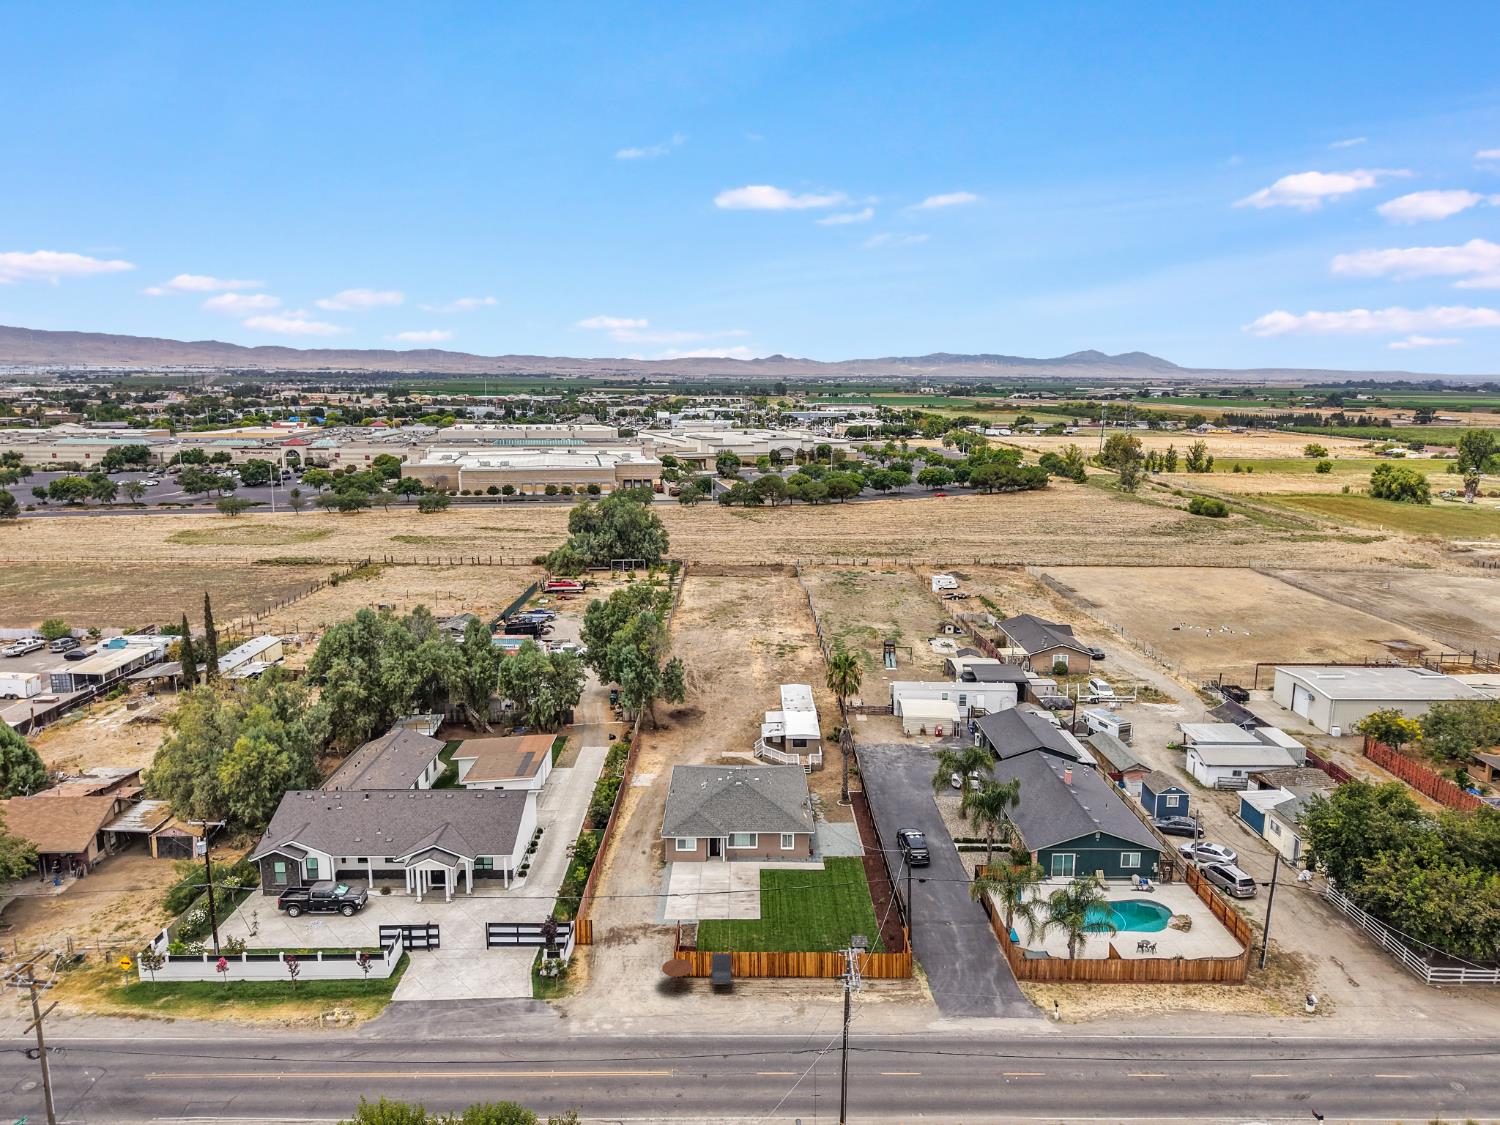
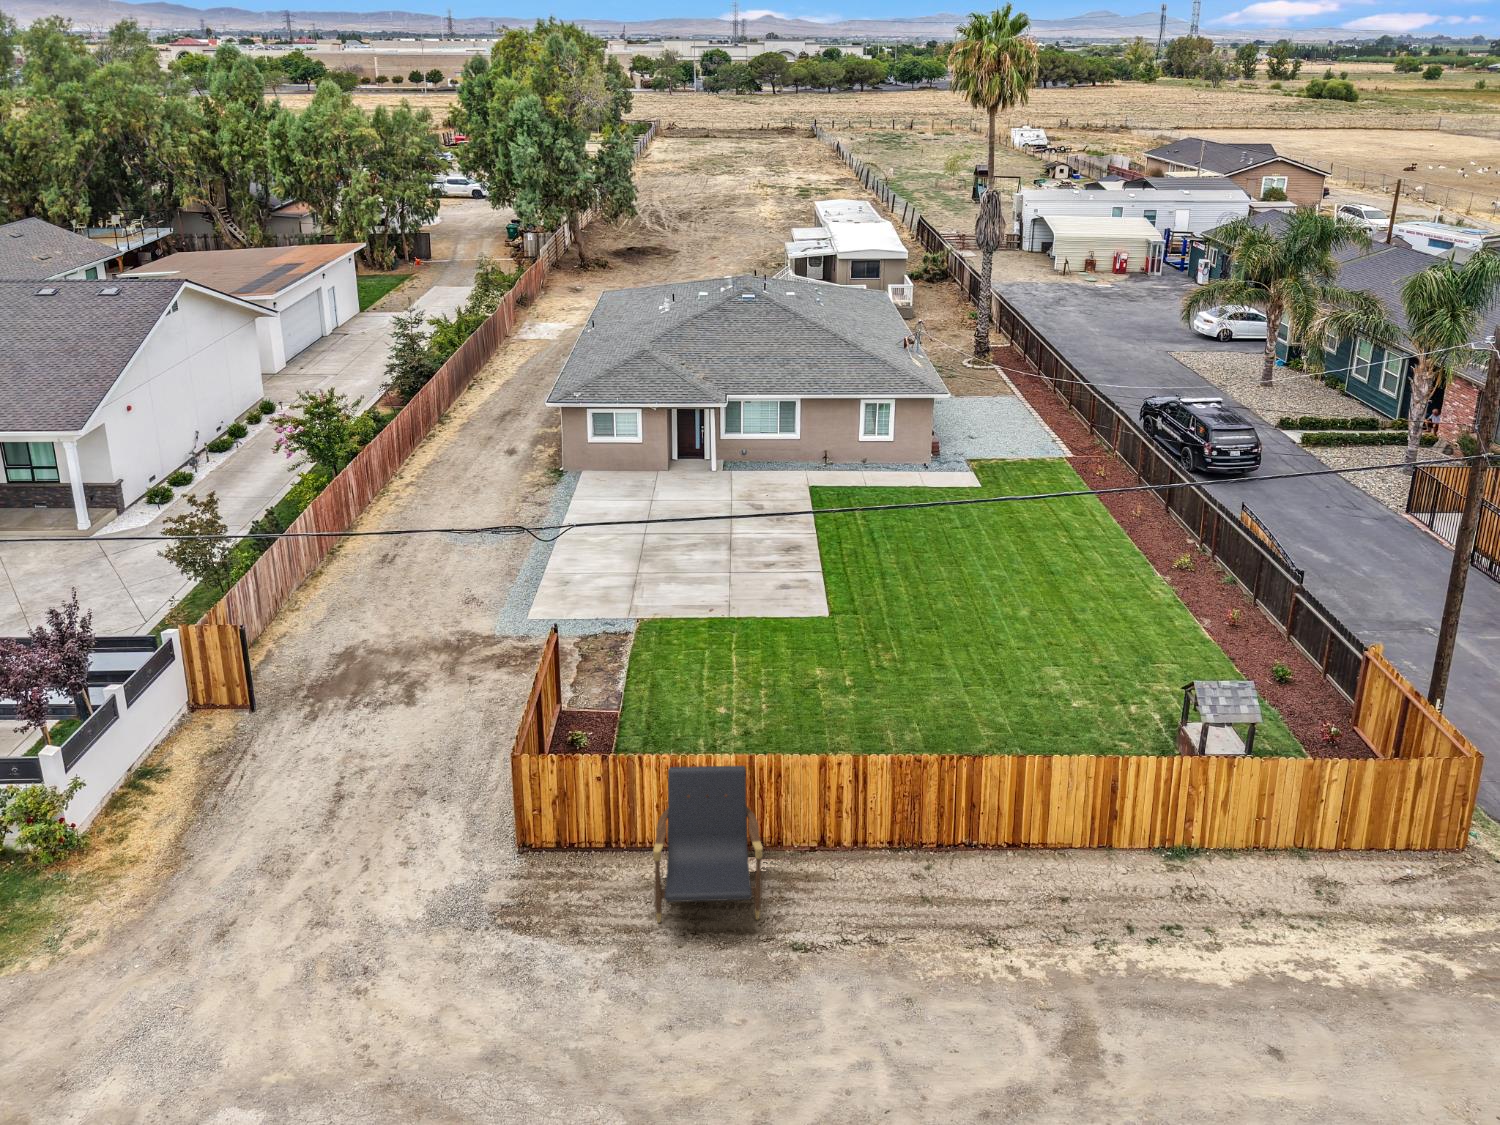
round table: present [662,959,693,991] -> none [443,786,582,932]

